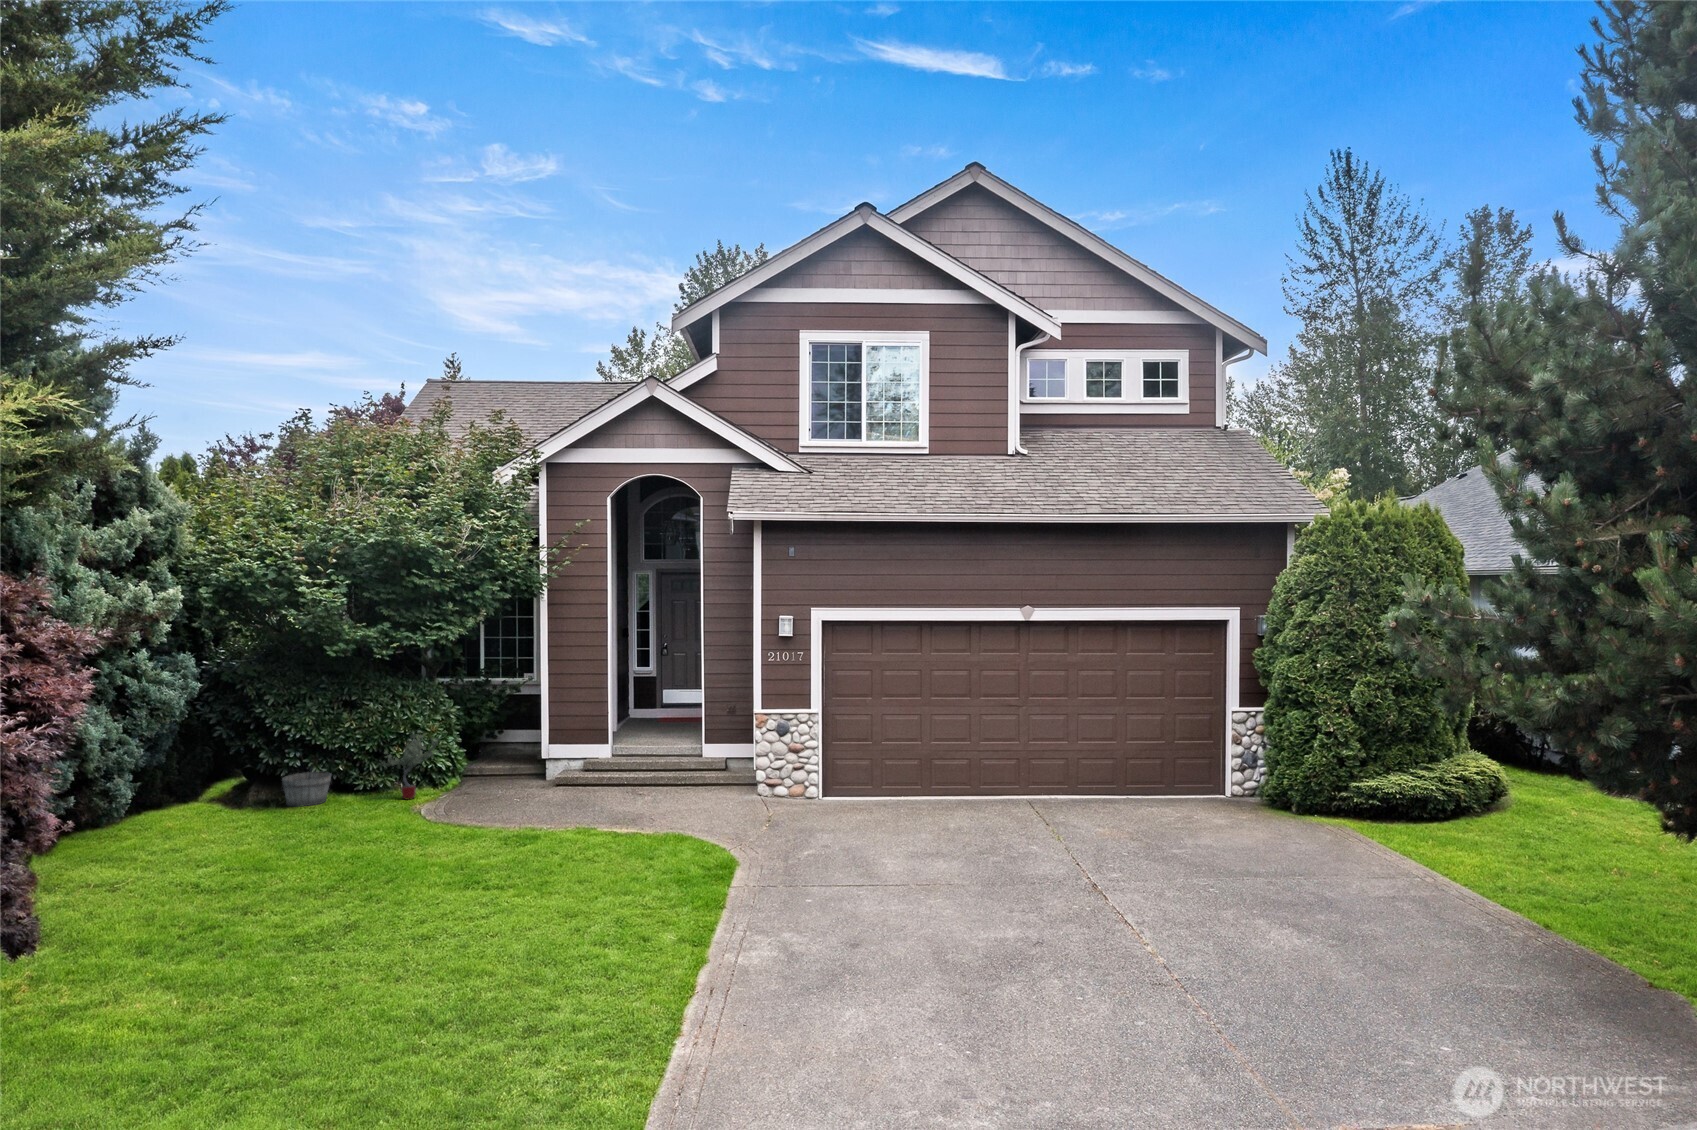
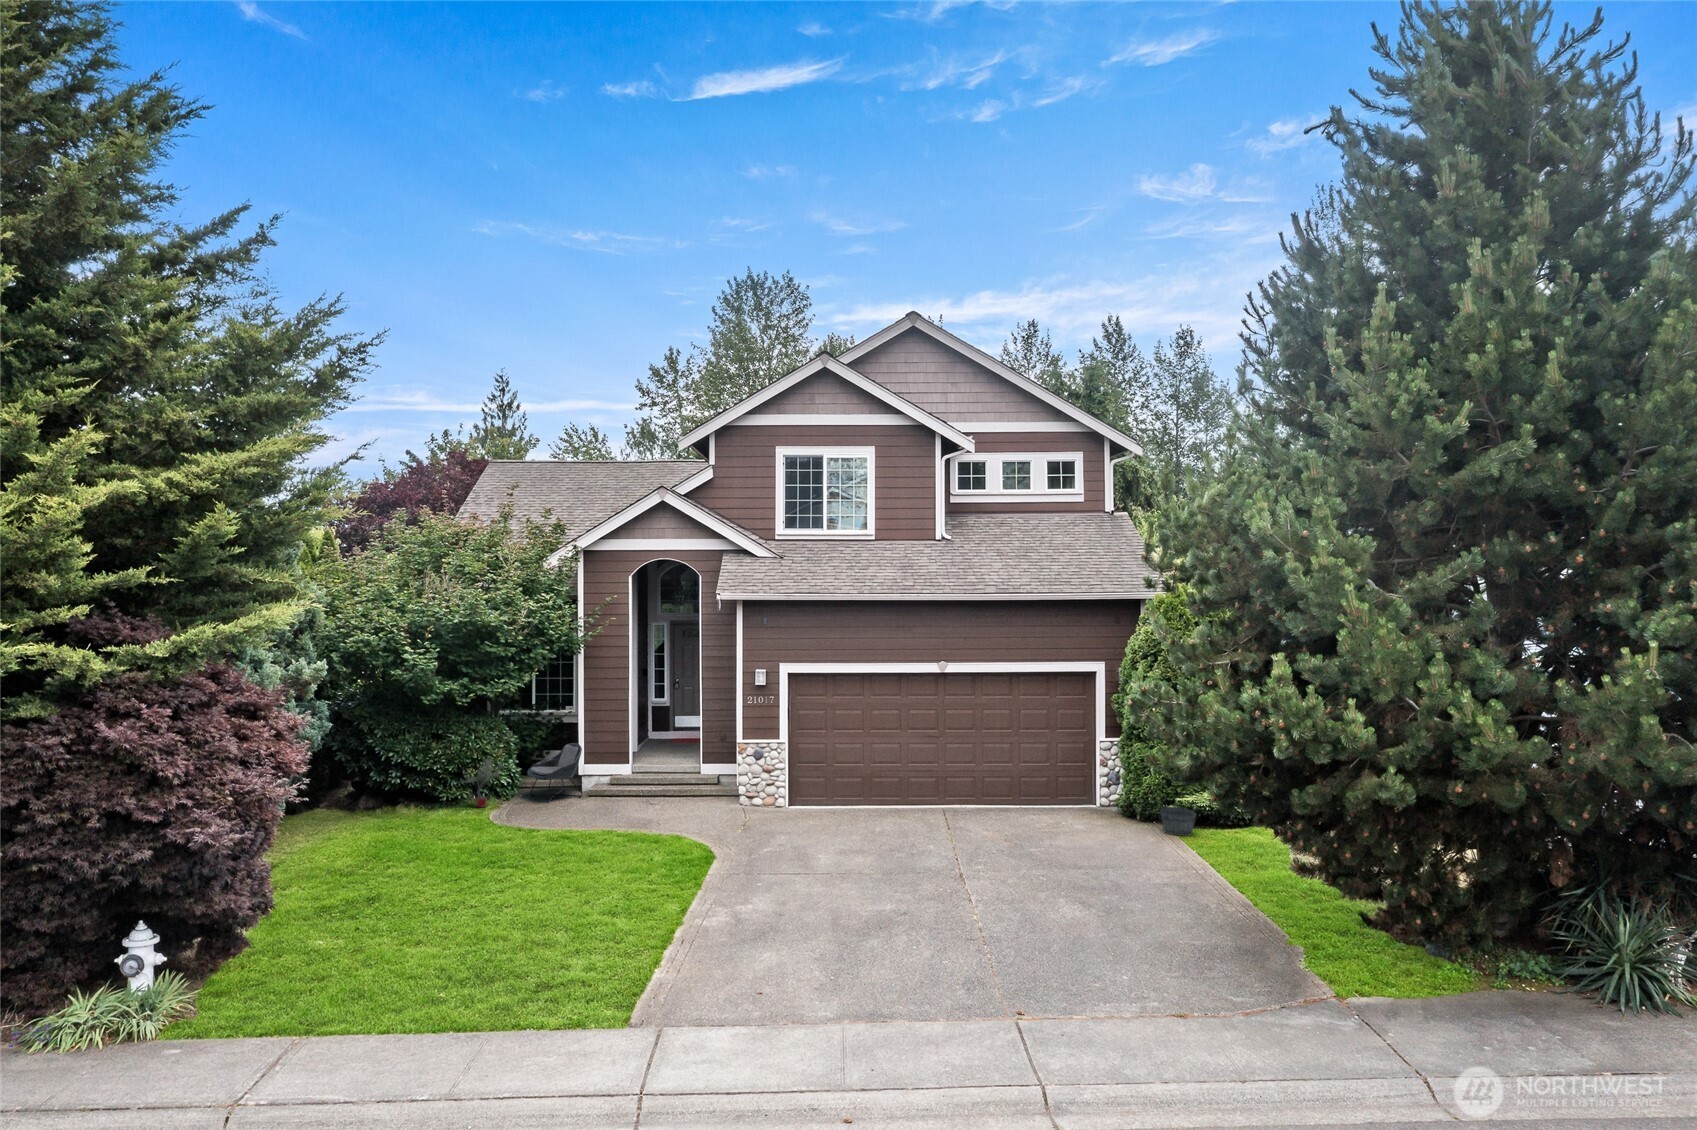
lounge chair: none [472,716,546,794] -> present [527,743,582,803]
wooden bucket: present [282,771,331,806] -> present [1160,807,1196,836]

